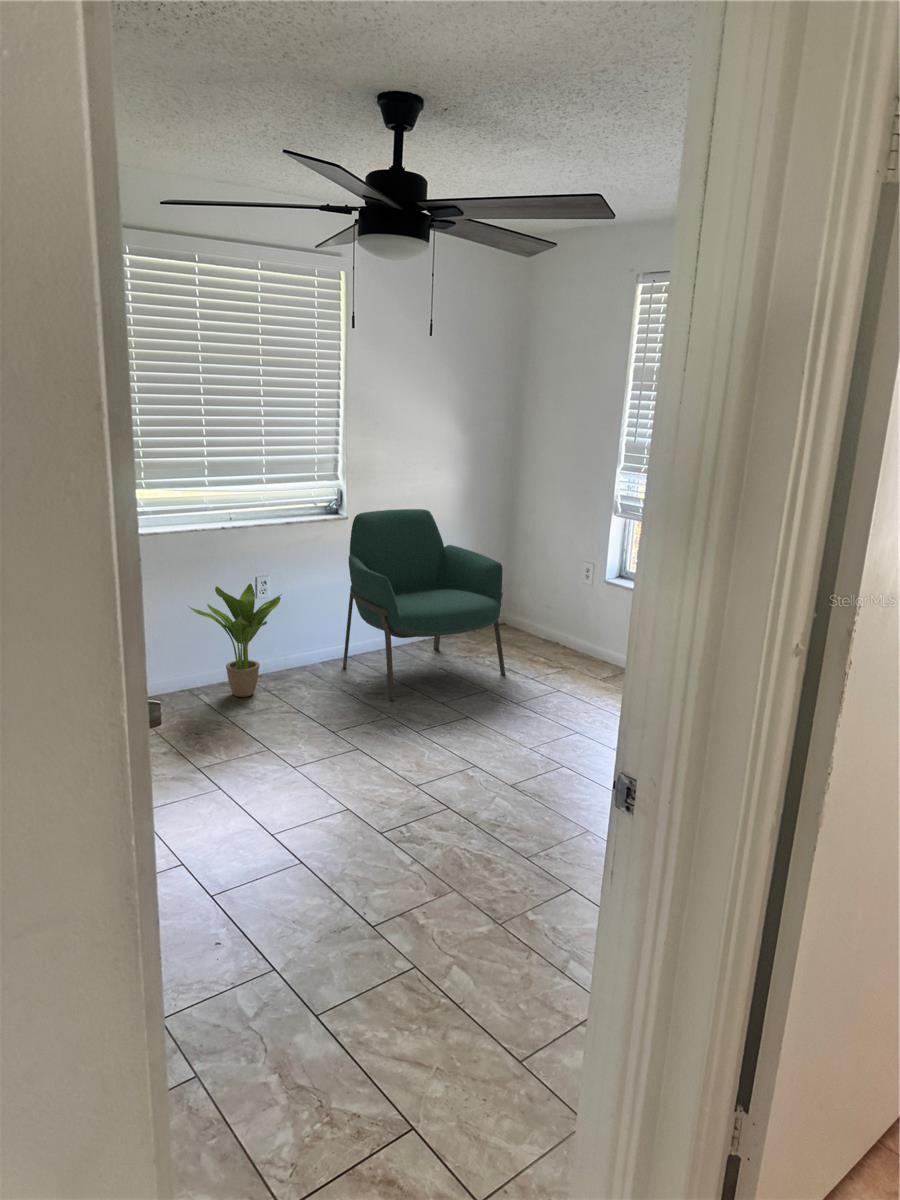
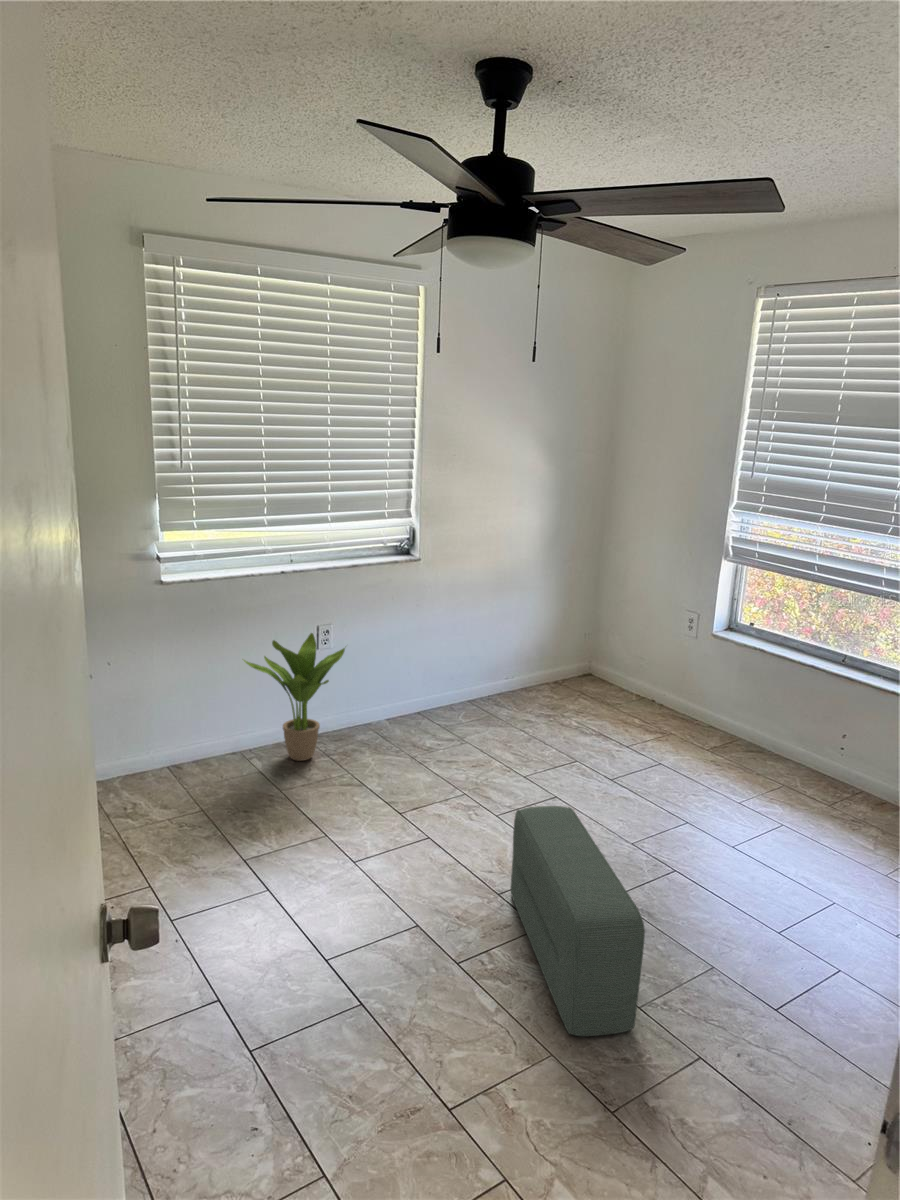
armchair: present [343,509,505,701] -> none [412,550,595,771]
pouf: none [427,711,526,877] -> present [511,806,645,1036]

